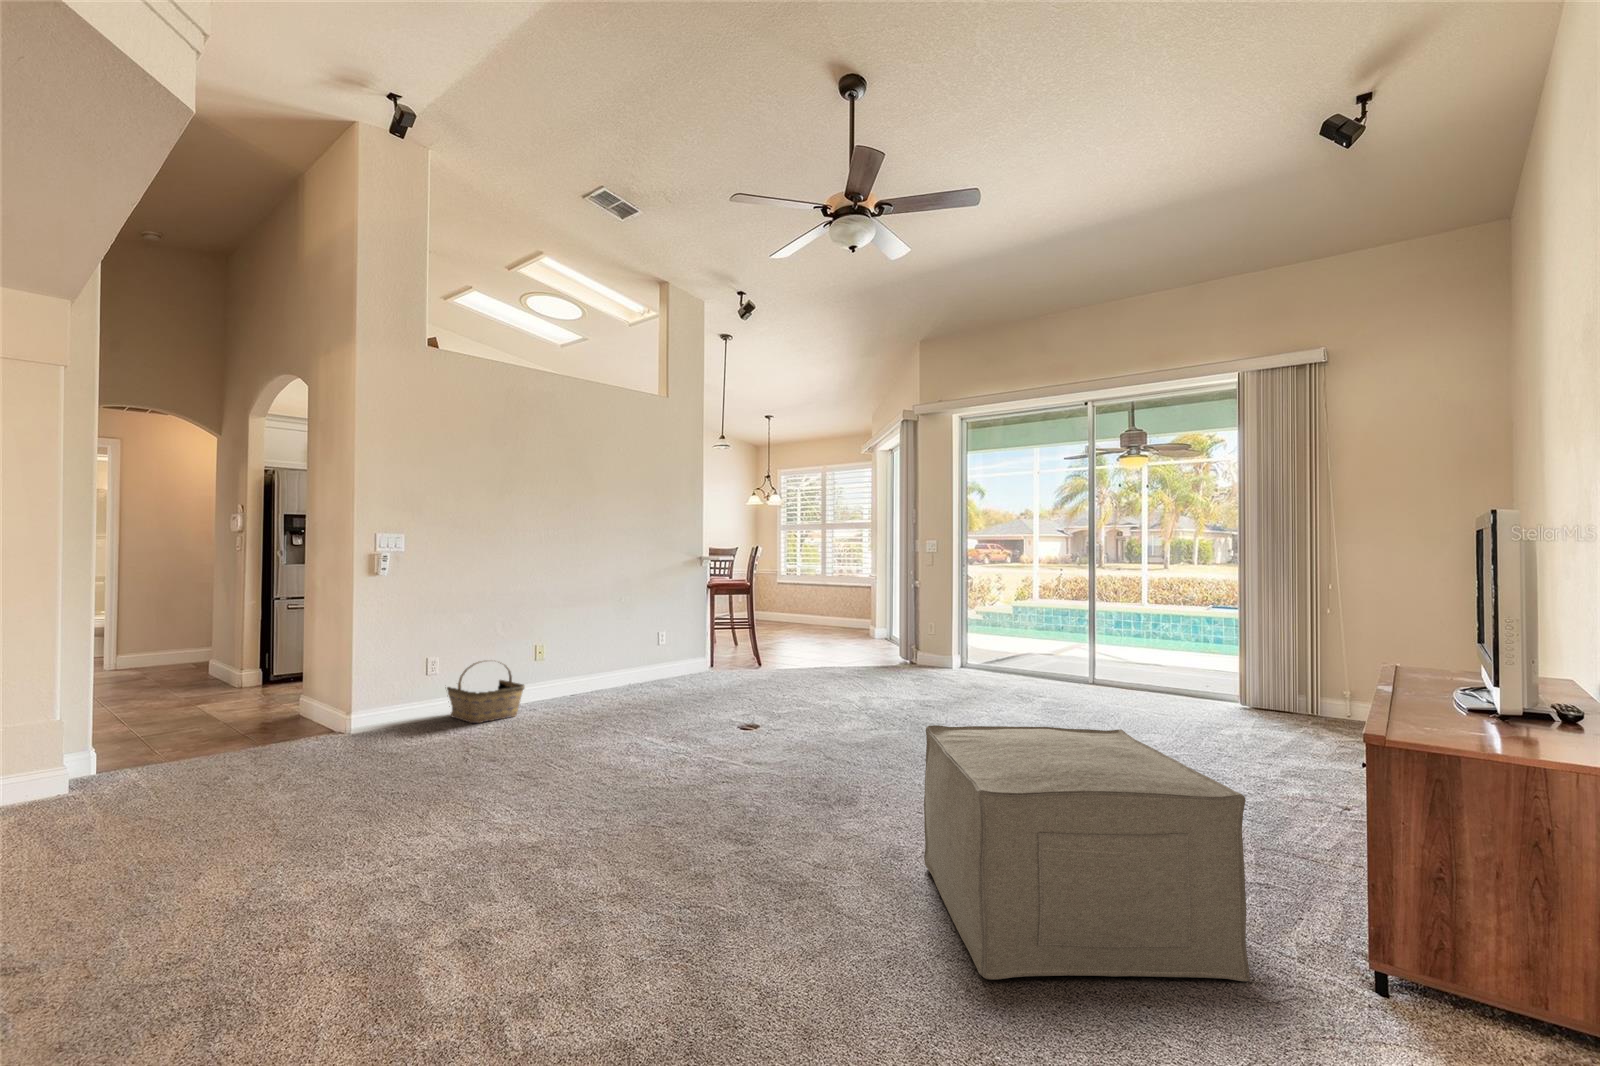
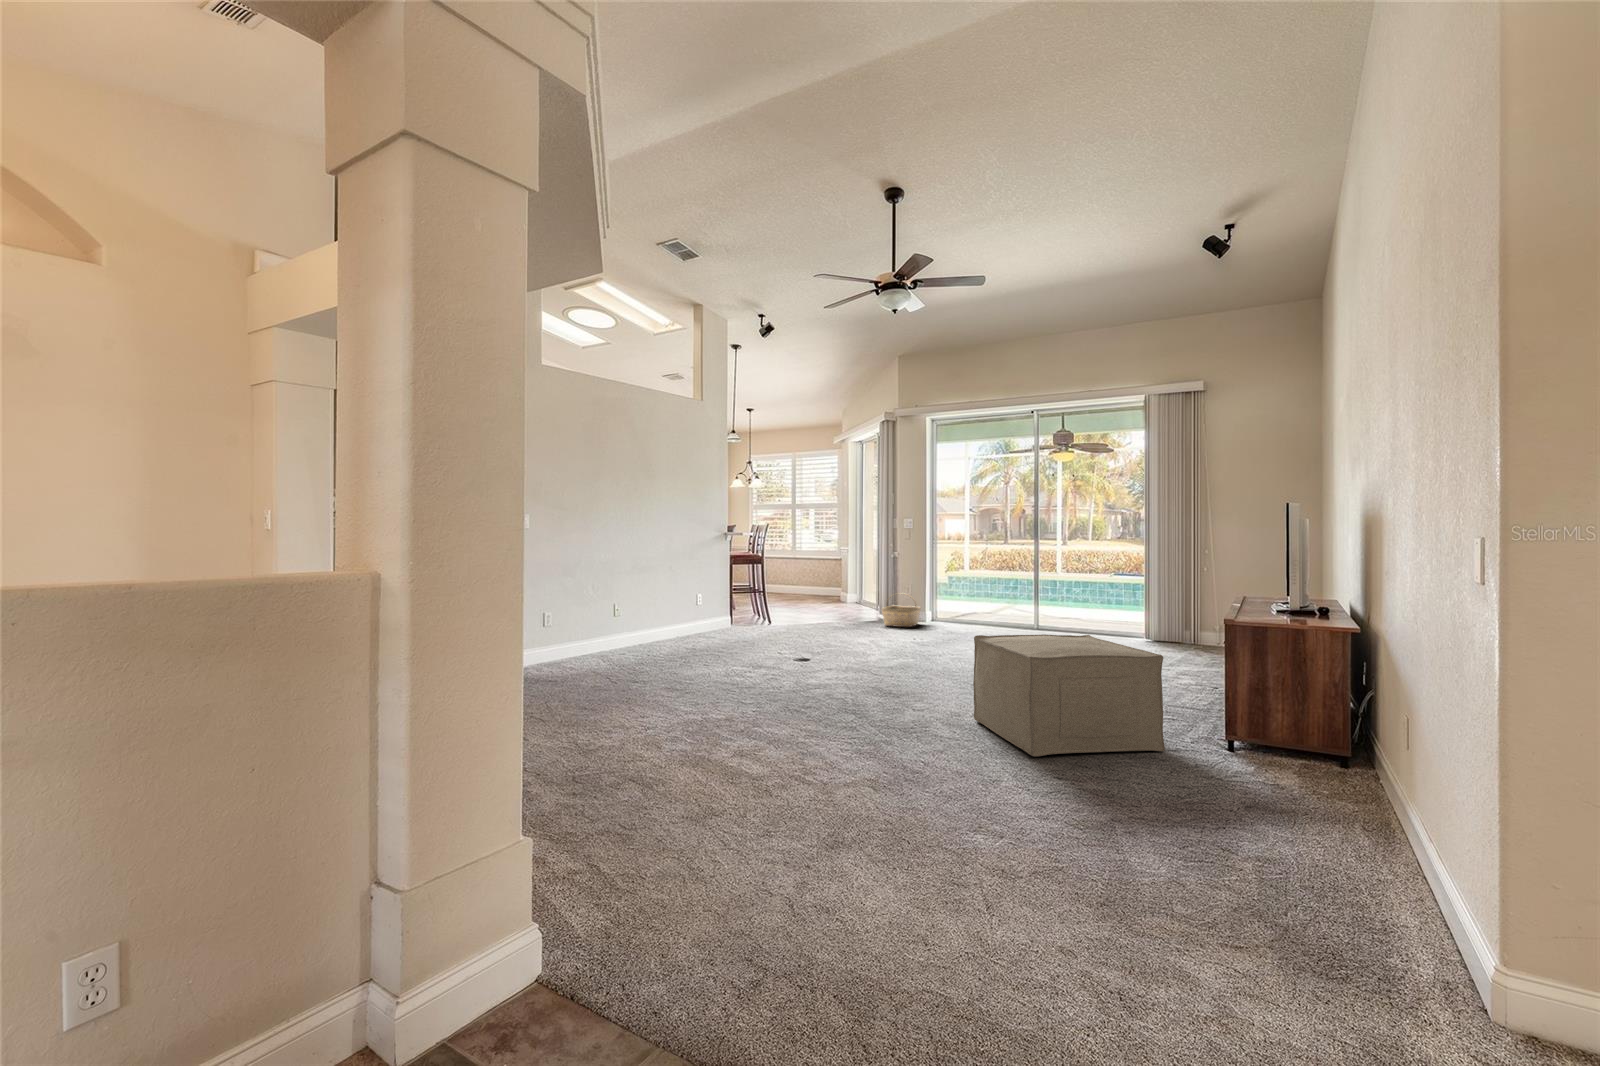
basket: present [447,661,525,723] -> present [882,594,921,627]

